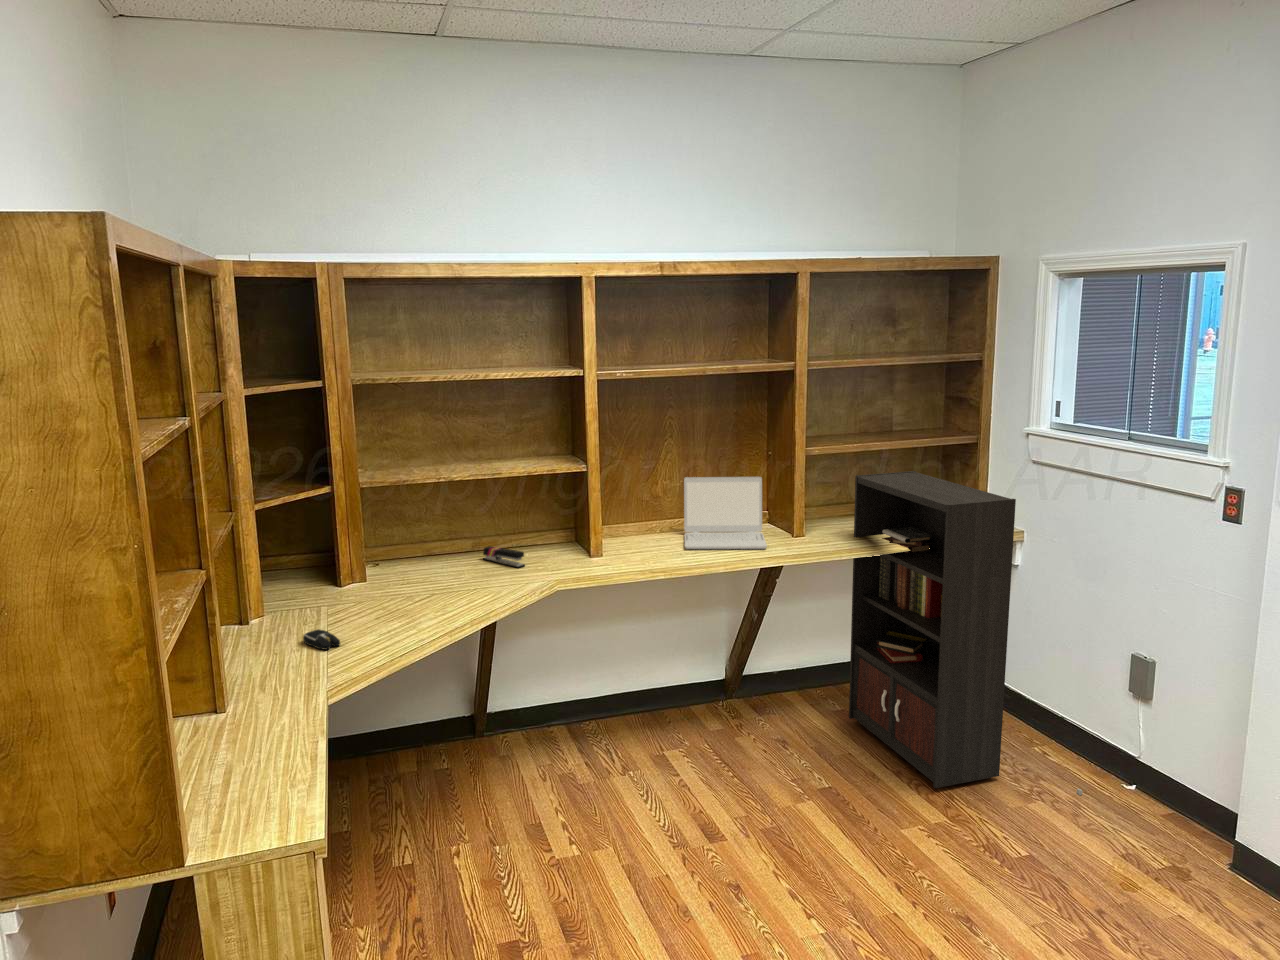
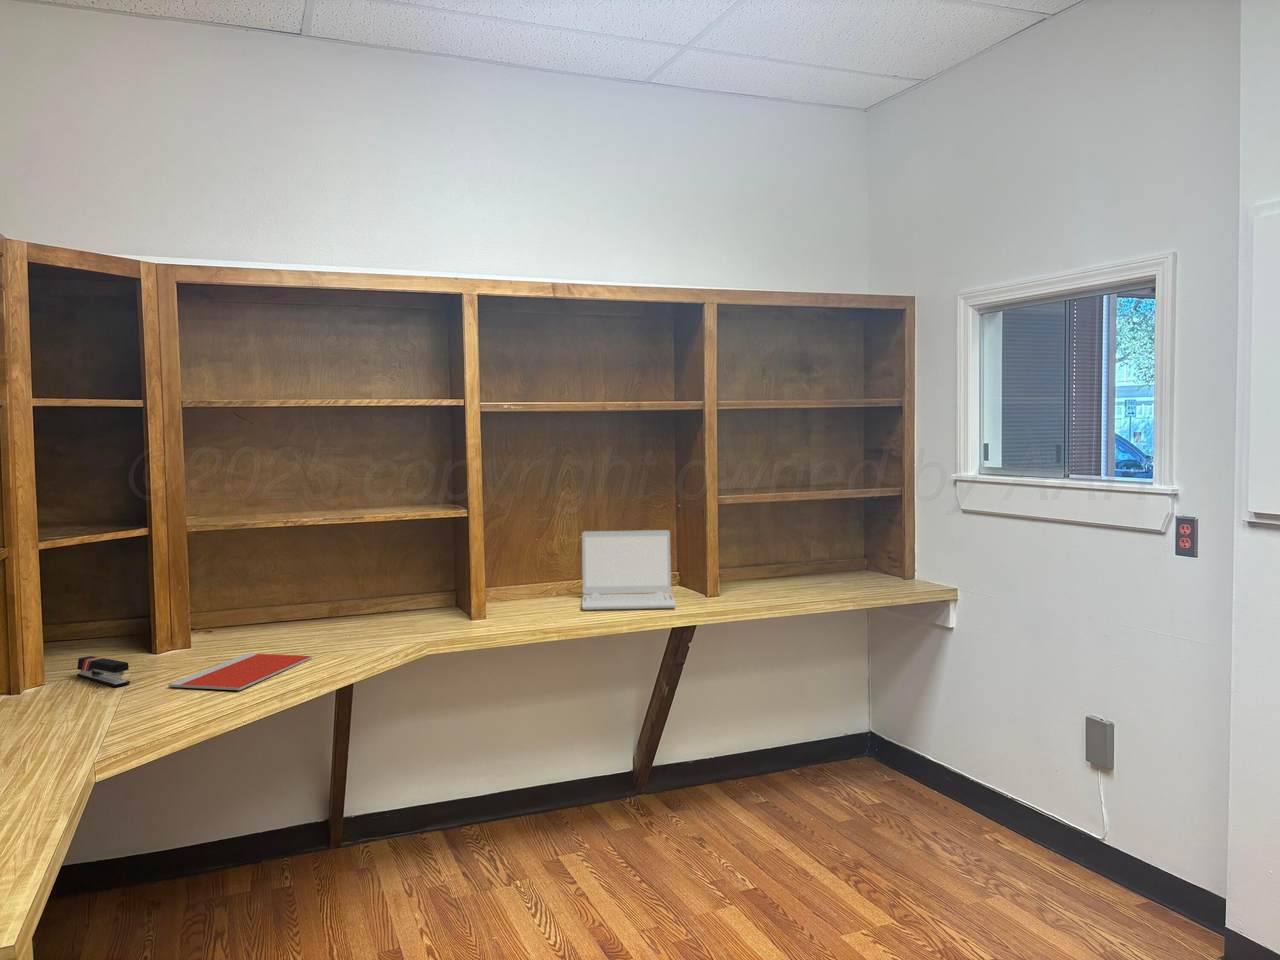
bookcase: present [849,471,1083,795] -> none [773,523,1044,886]
stapler: present [483,546,525,568] -> present [77,656,130,687]
notebook: none [361,589,467,627] -> present [168,653,312,690]
computer mouse: present [303,629,340,650] -> none [85,694,133,717]

